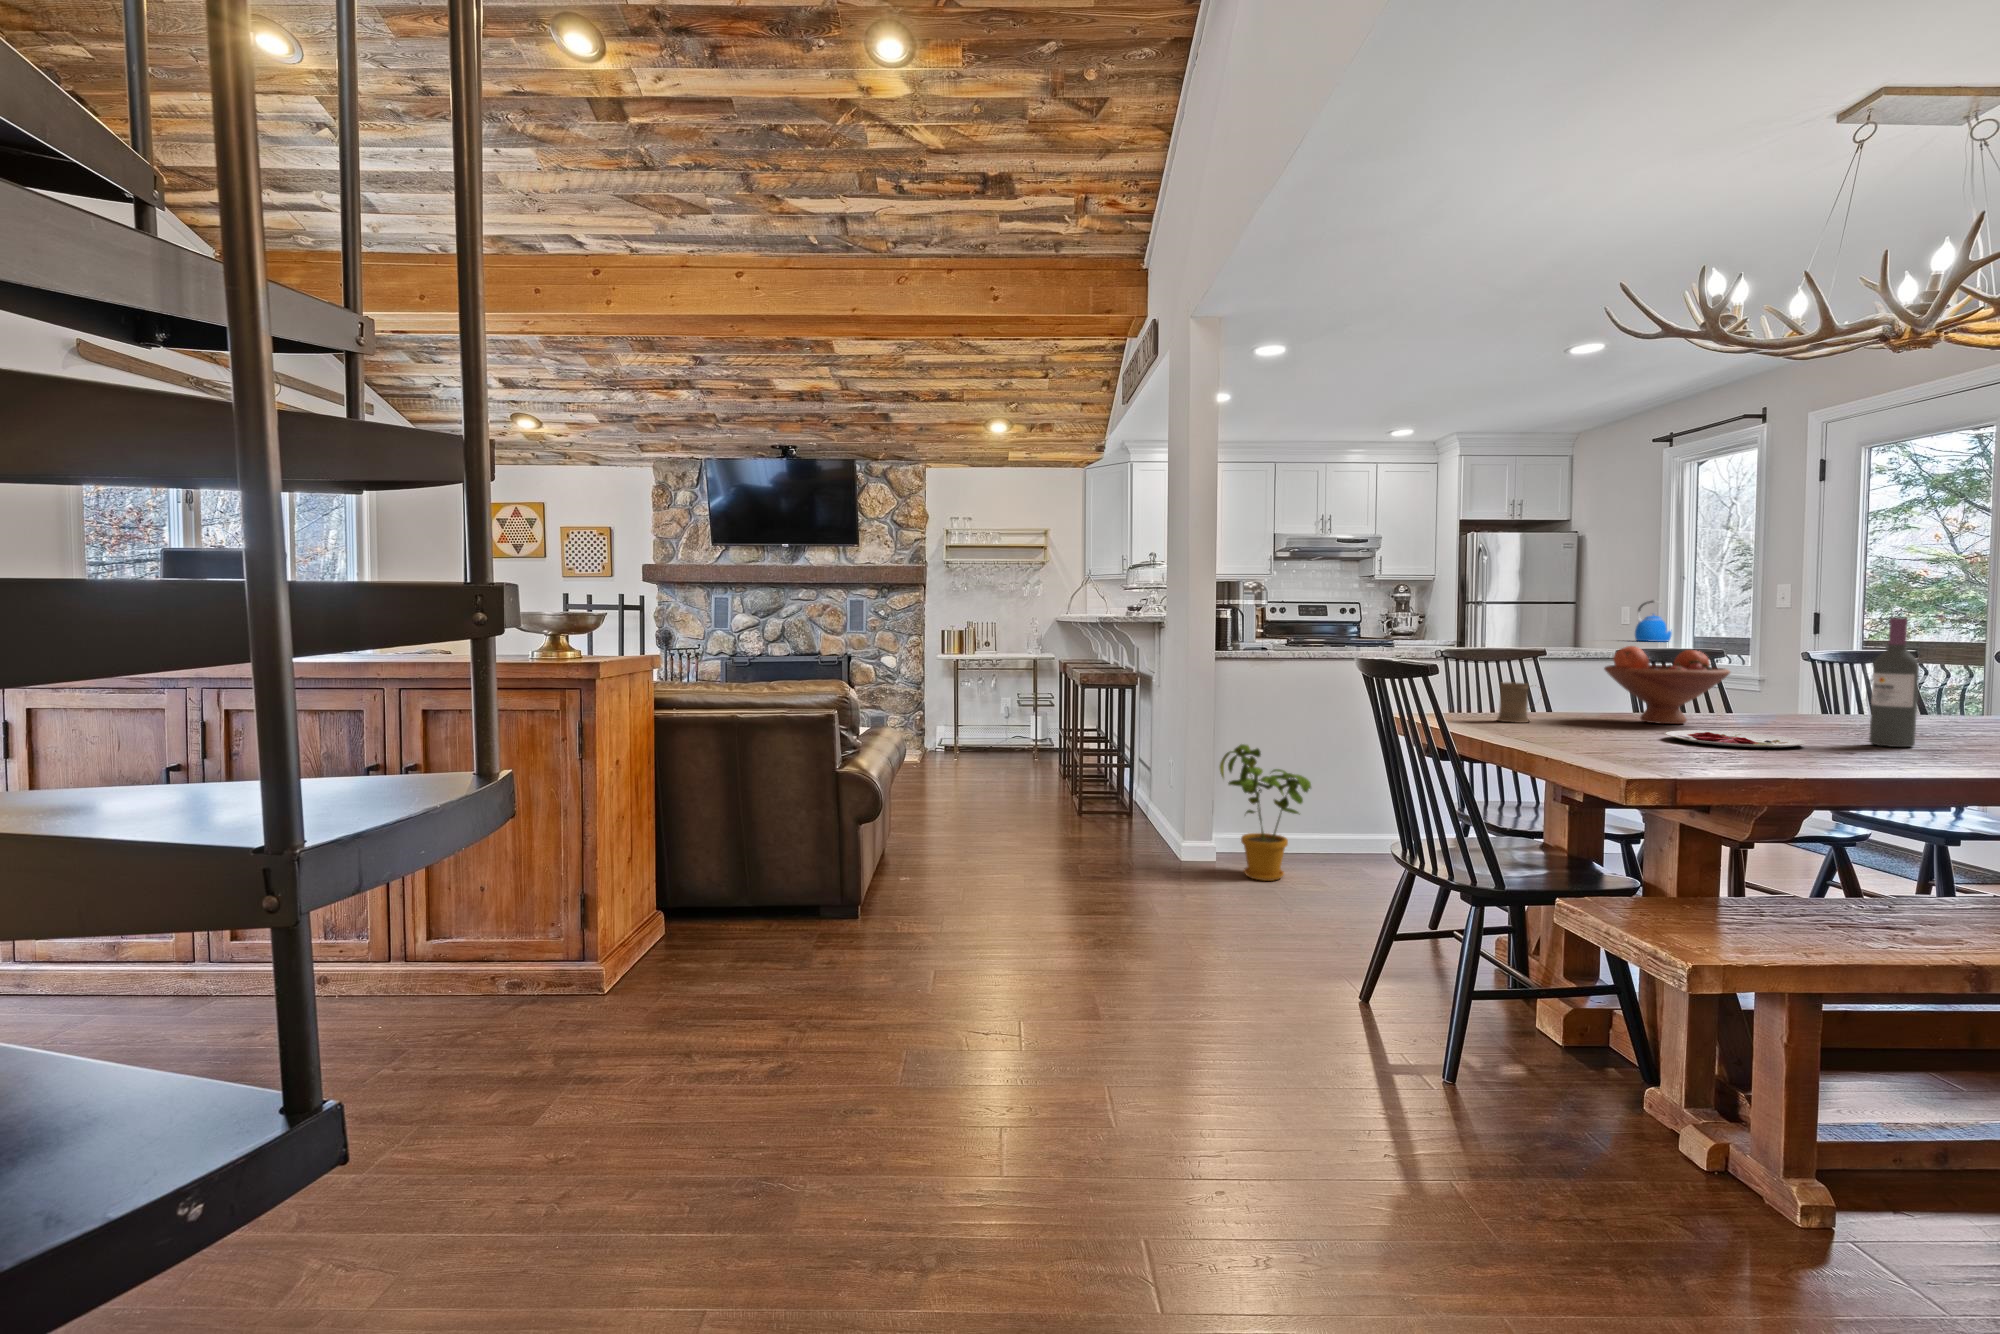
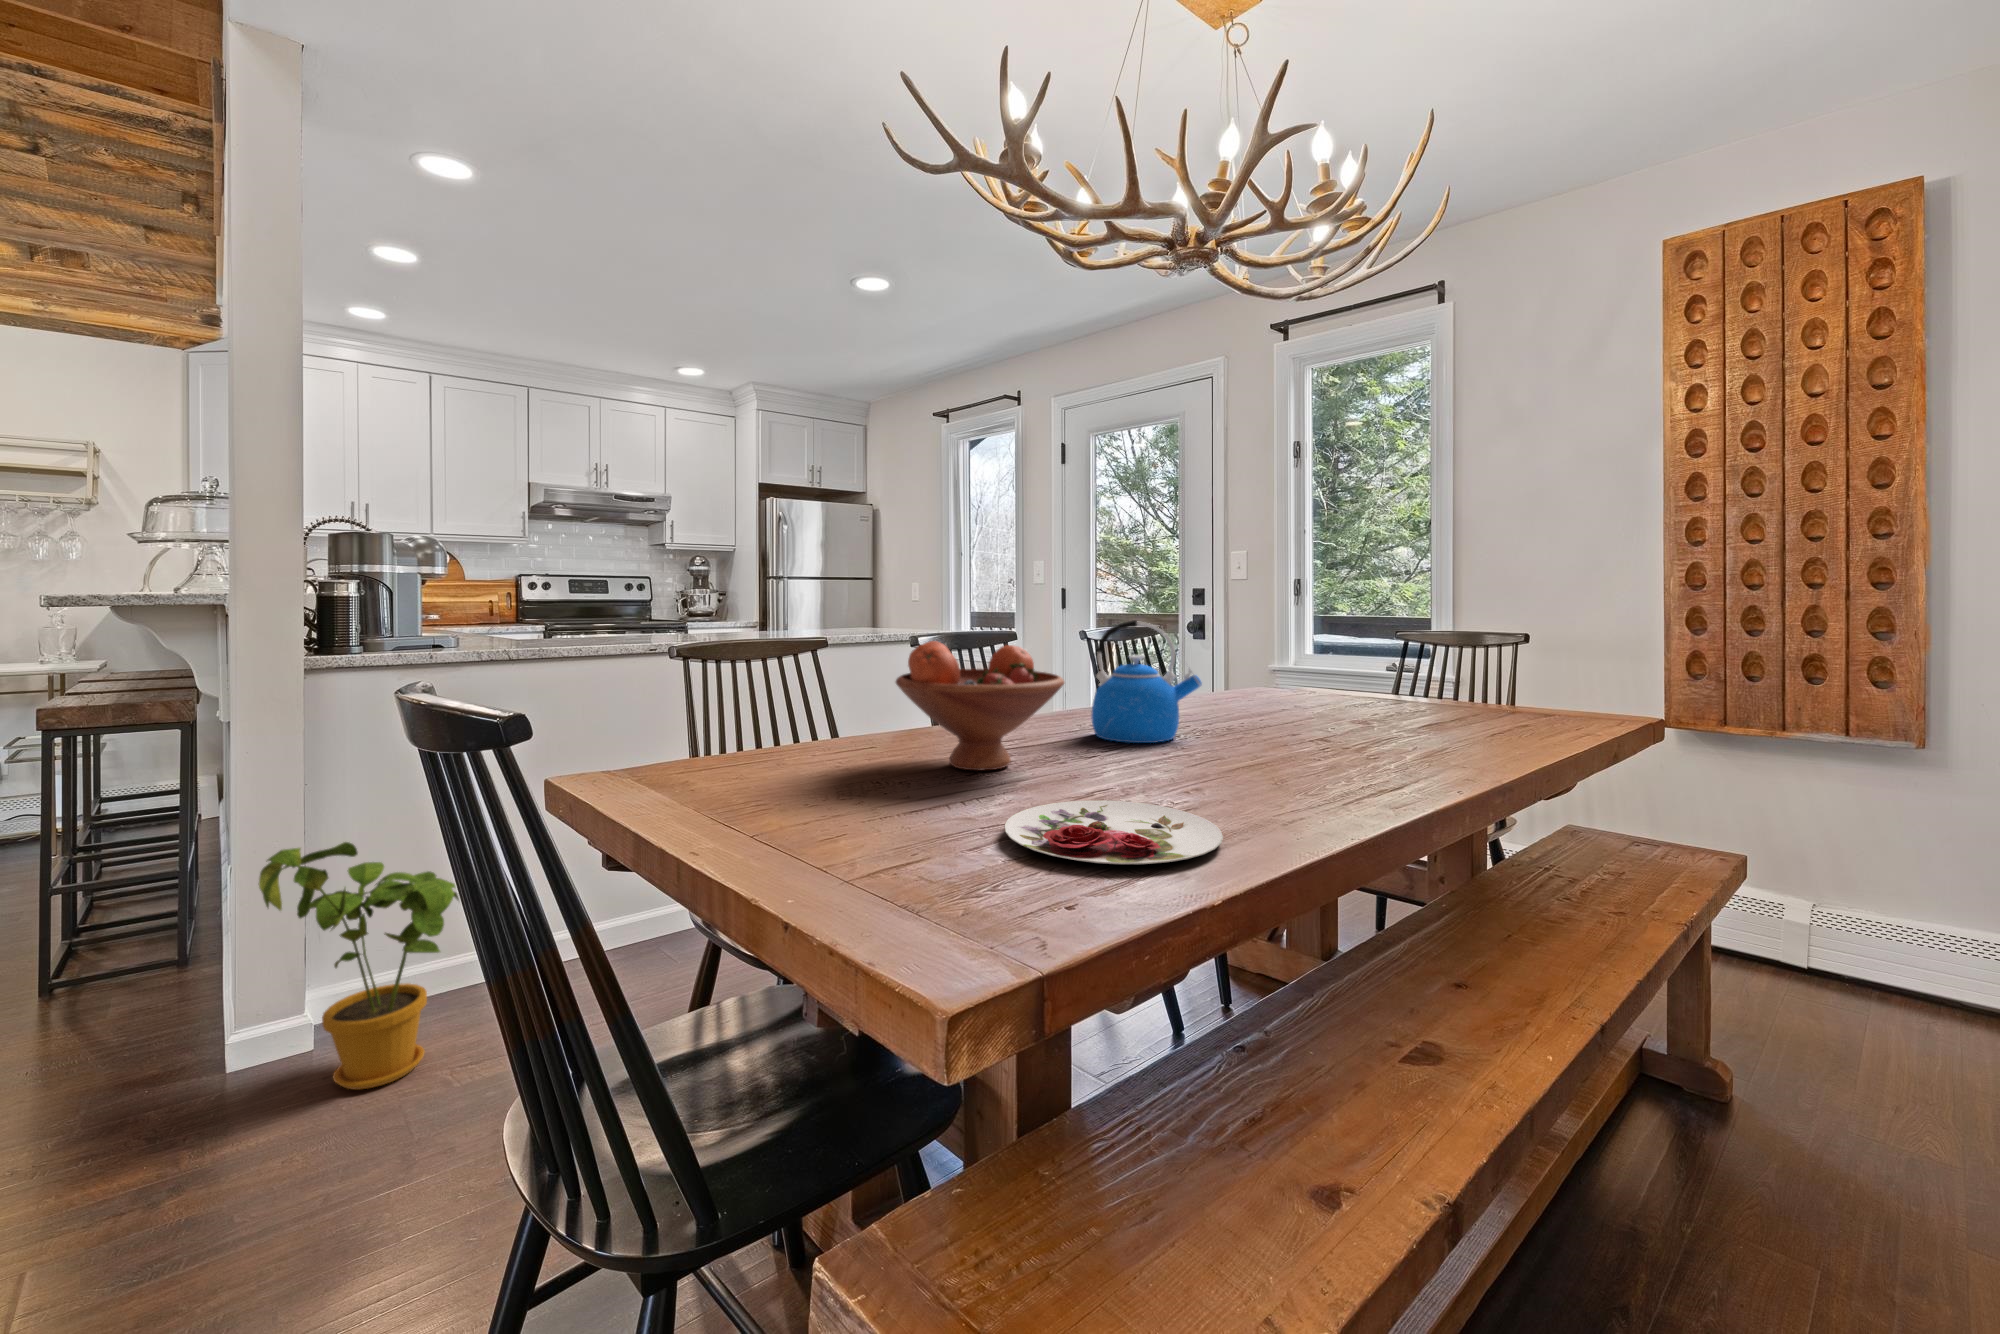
kettle: present [1635,601,1672,642] -> present [1091,620,1202,743]
wine bottle: present [1869,618,1919,747] -> none [1271,595,1334,812]
mug: present [1497,682,1529,723] -> none [720,718,799,801]

